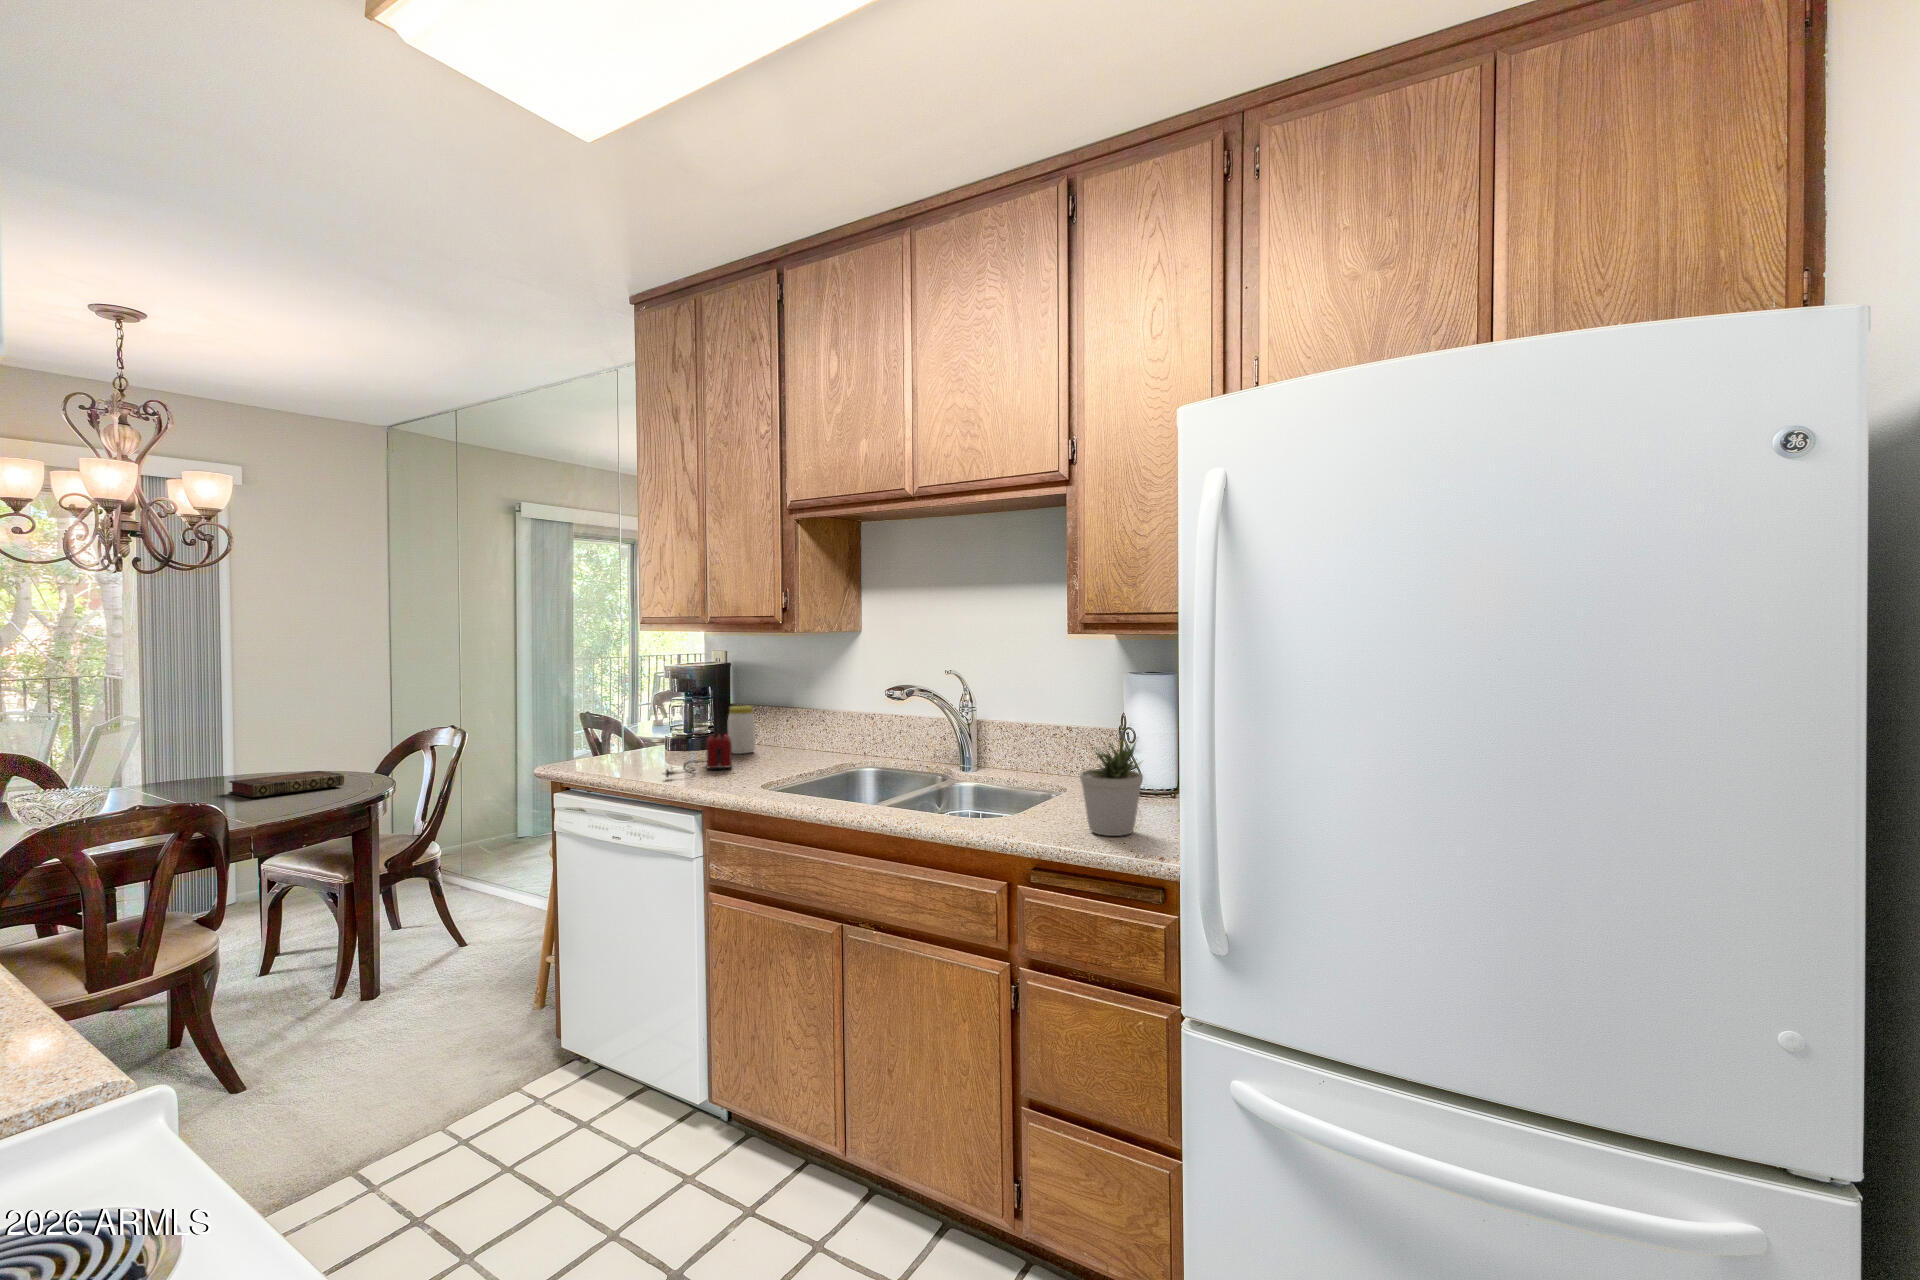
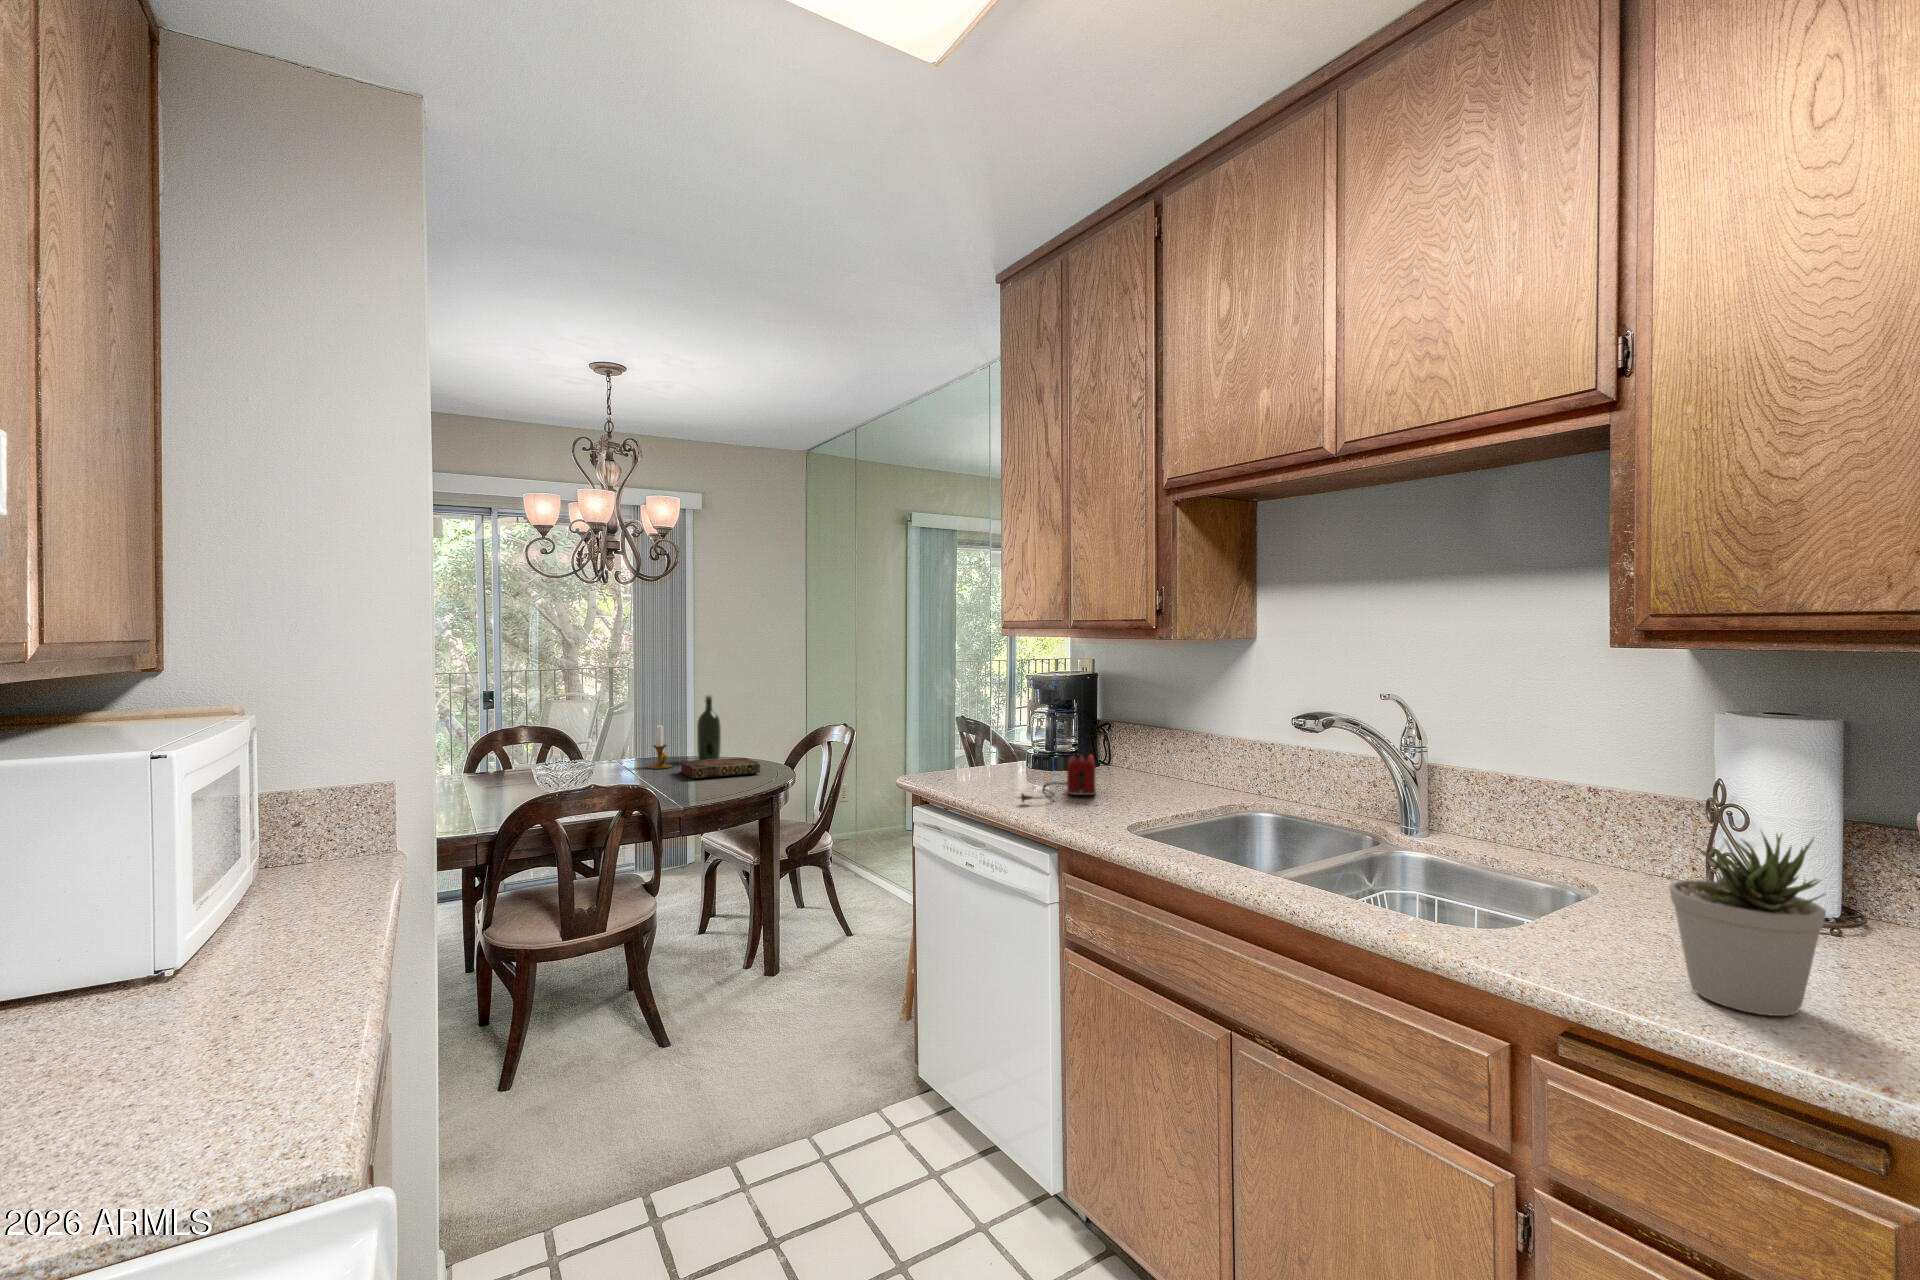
wine bottle: none [248,702,281,780] -> present [697,695,721,761]
jar: present [728,706,755,754] -> none [1093,722,1124,777]
candlestick: none [176,740,216,792] -> present [647,725,673,769]

